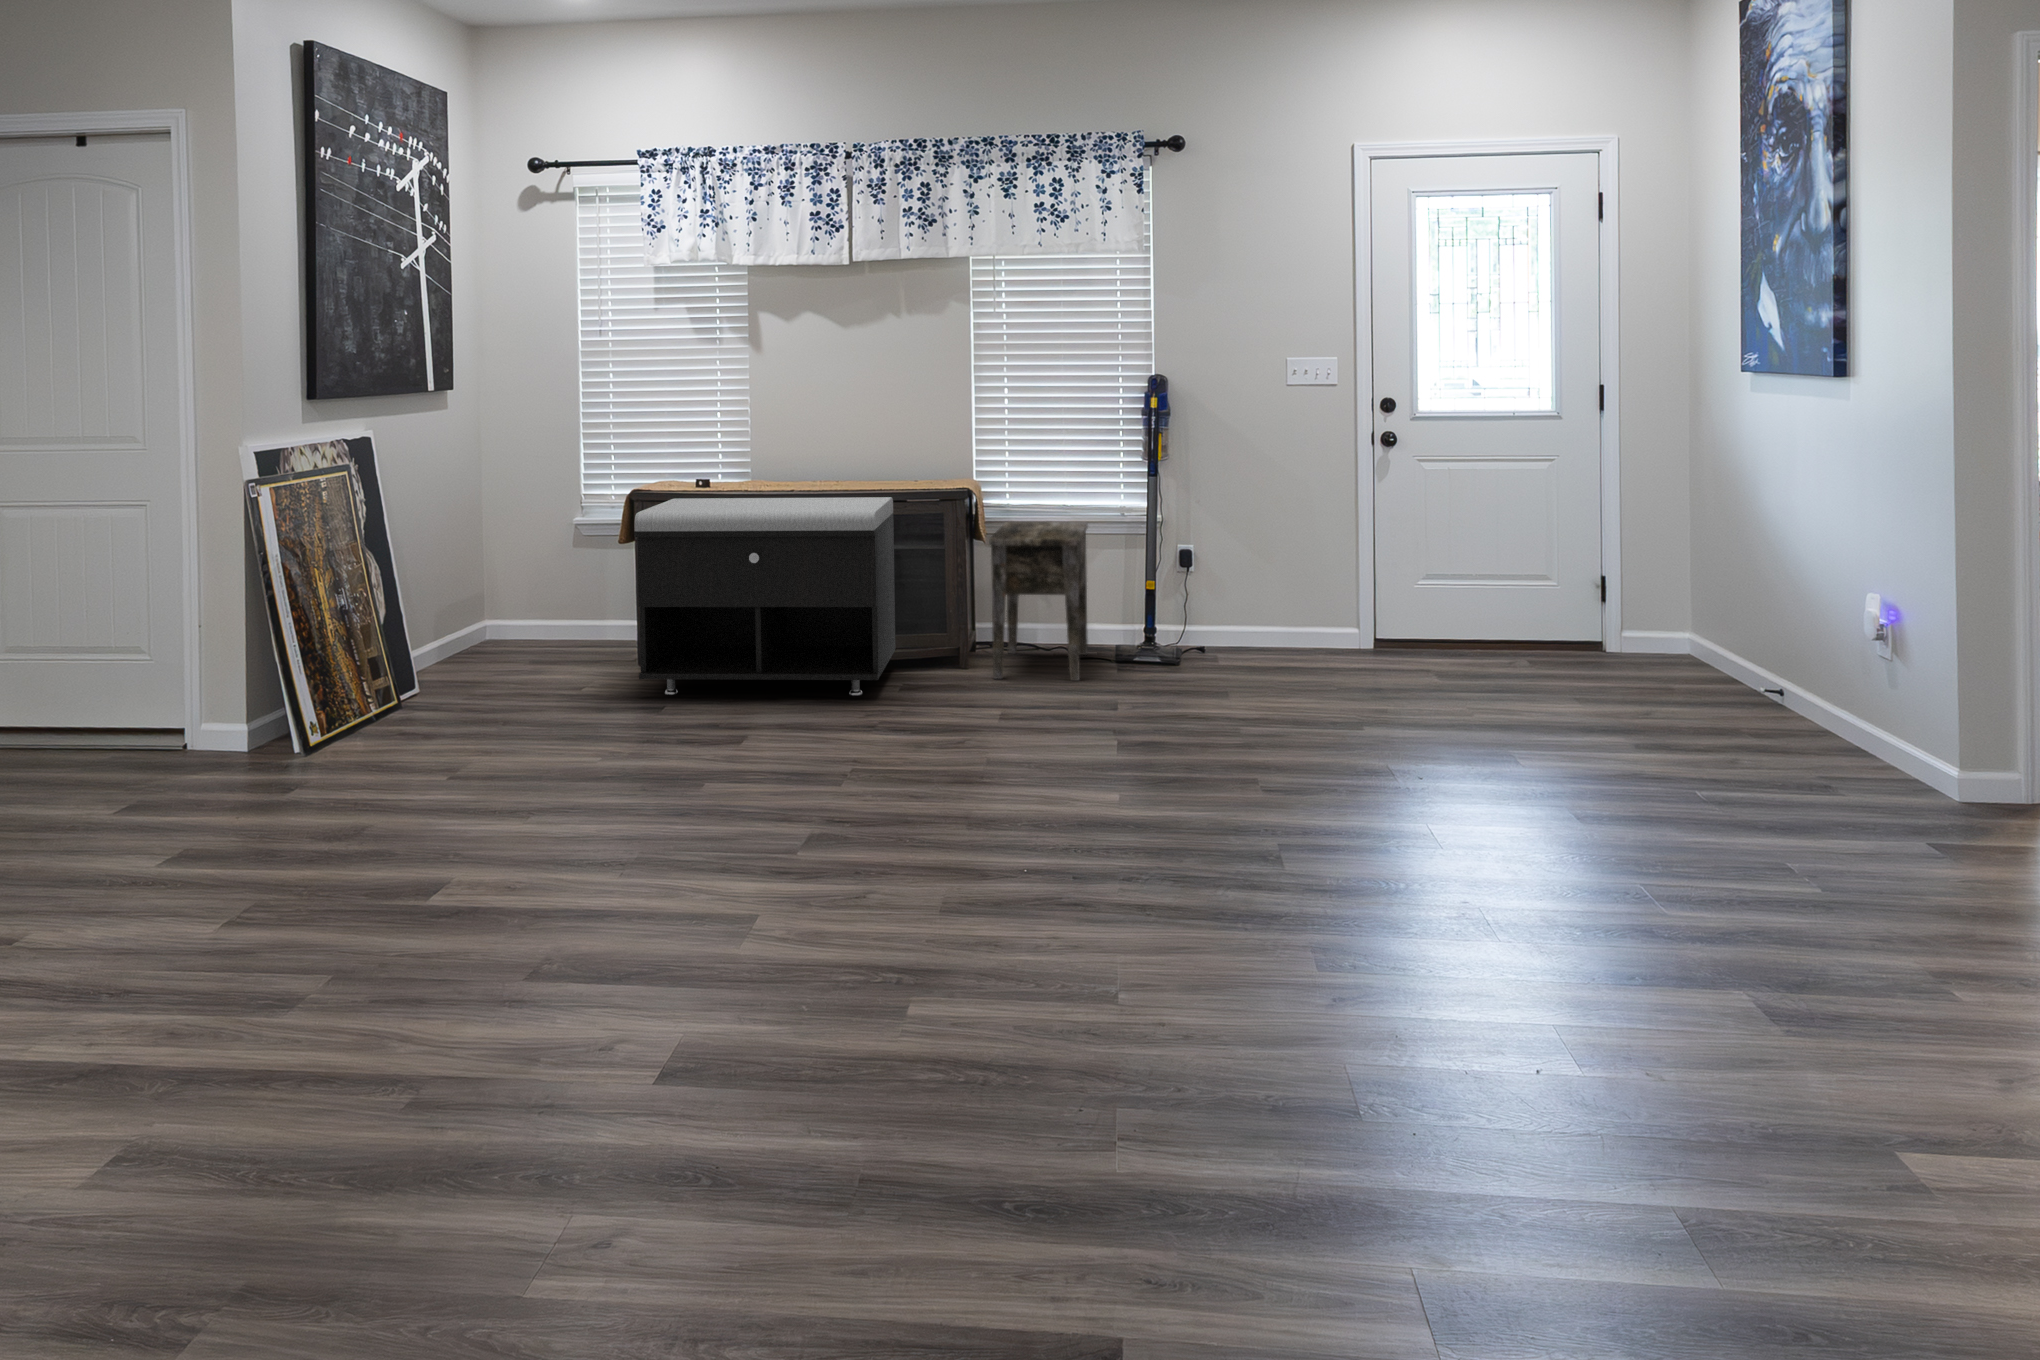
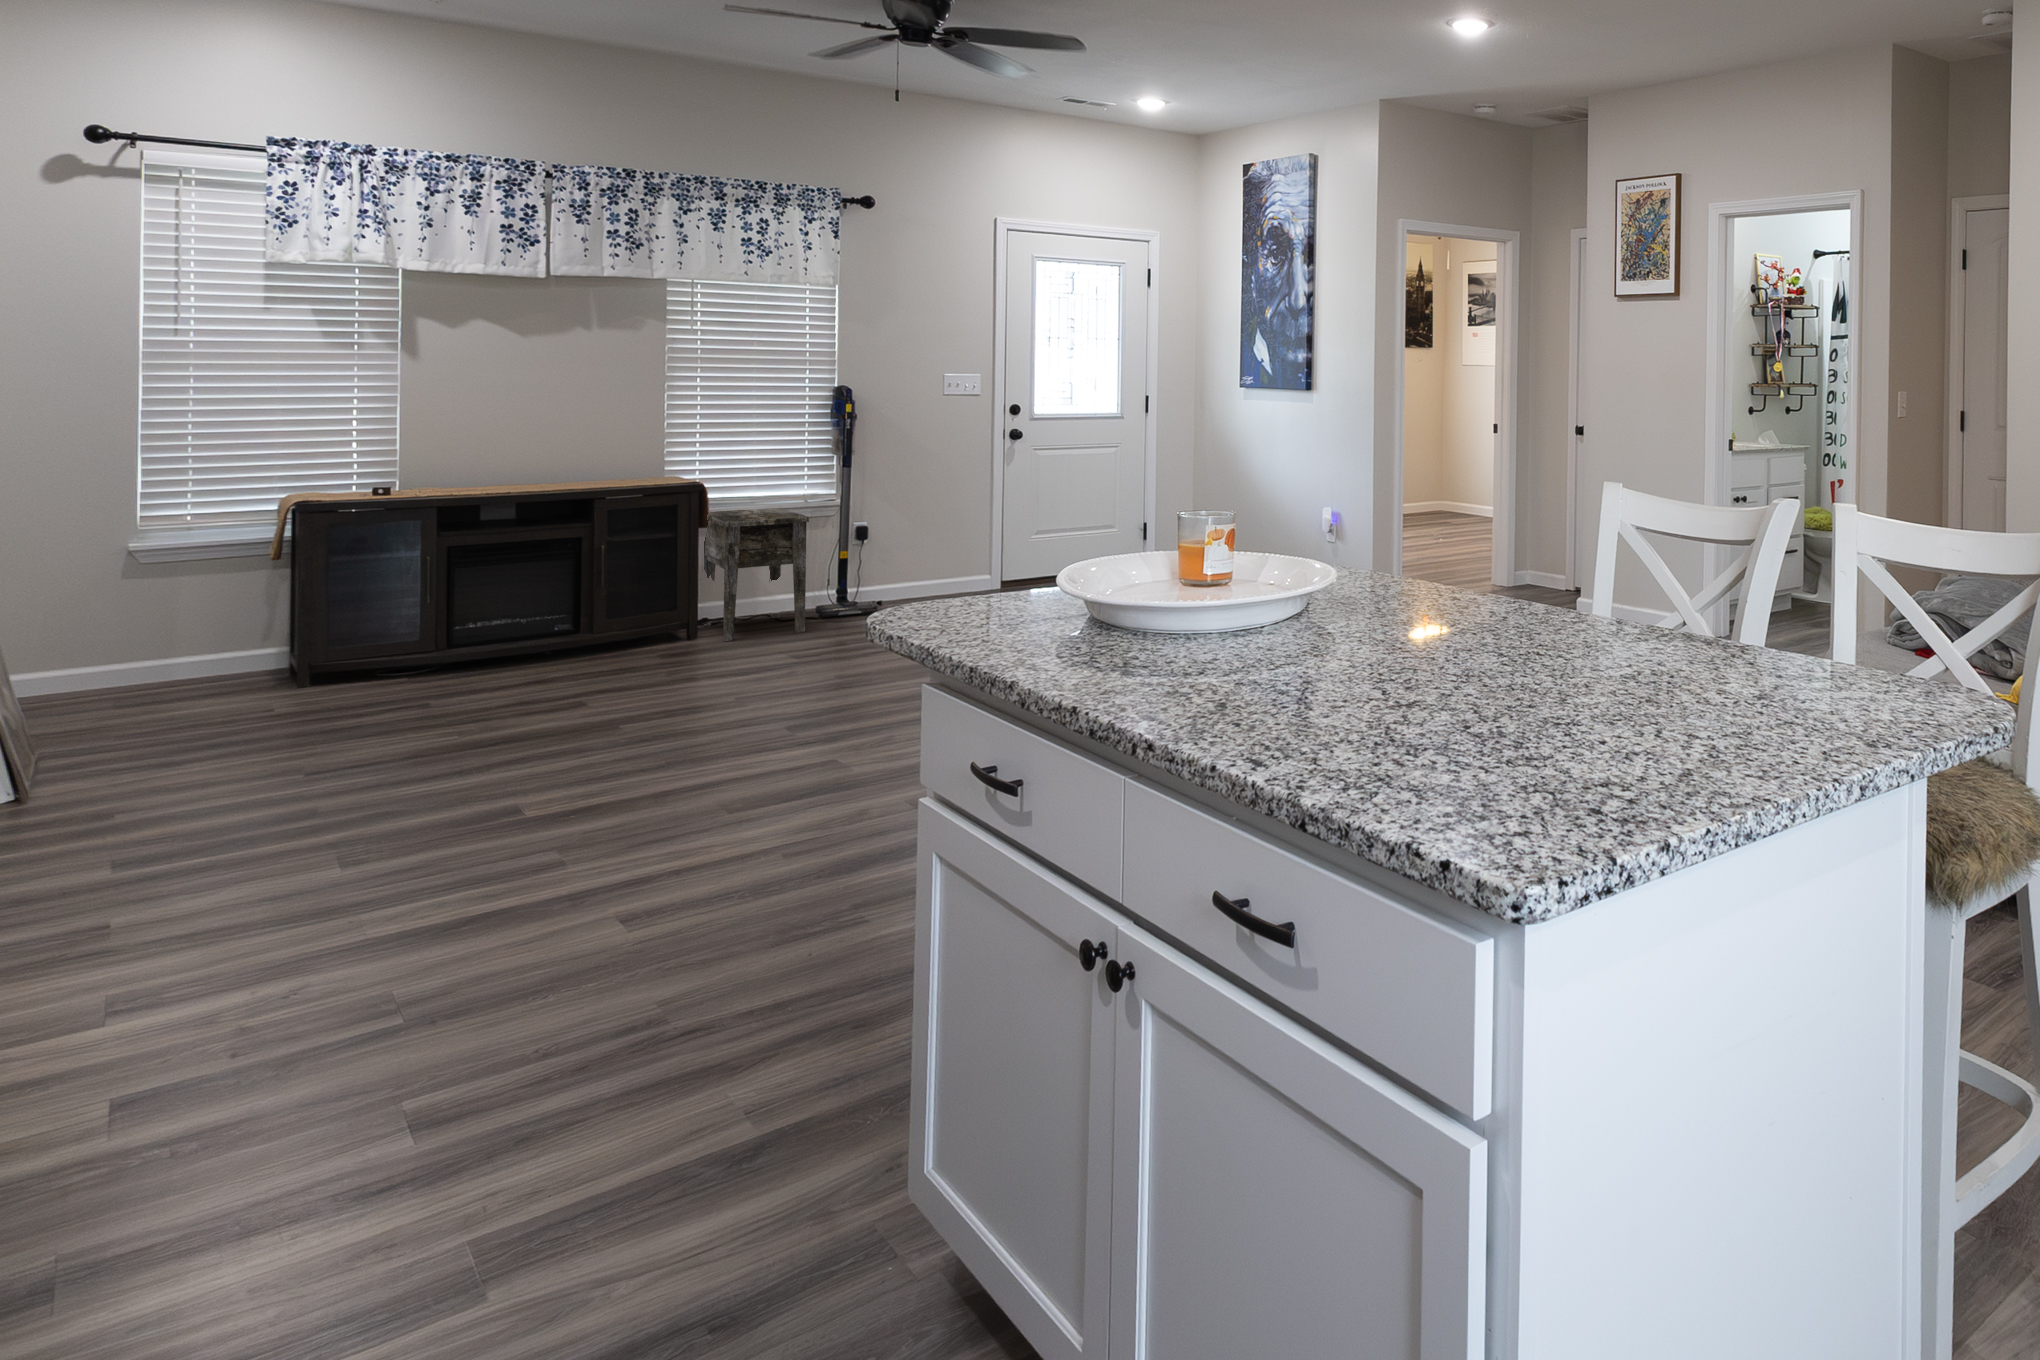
storage bench: present [634,497,896,696] -> none [341,493,646,699]

